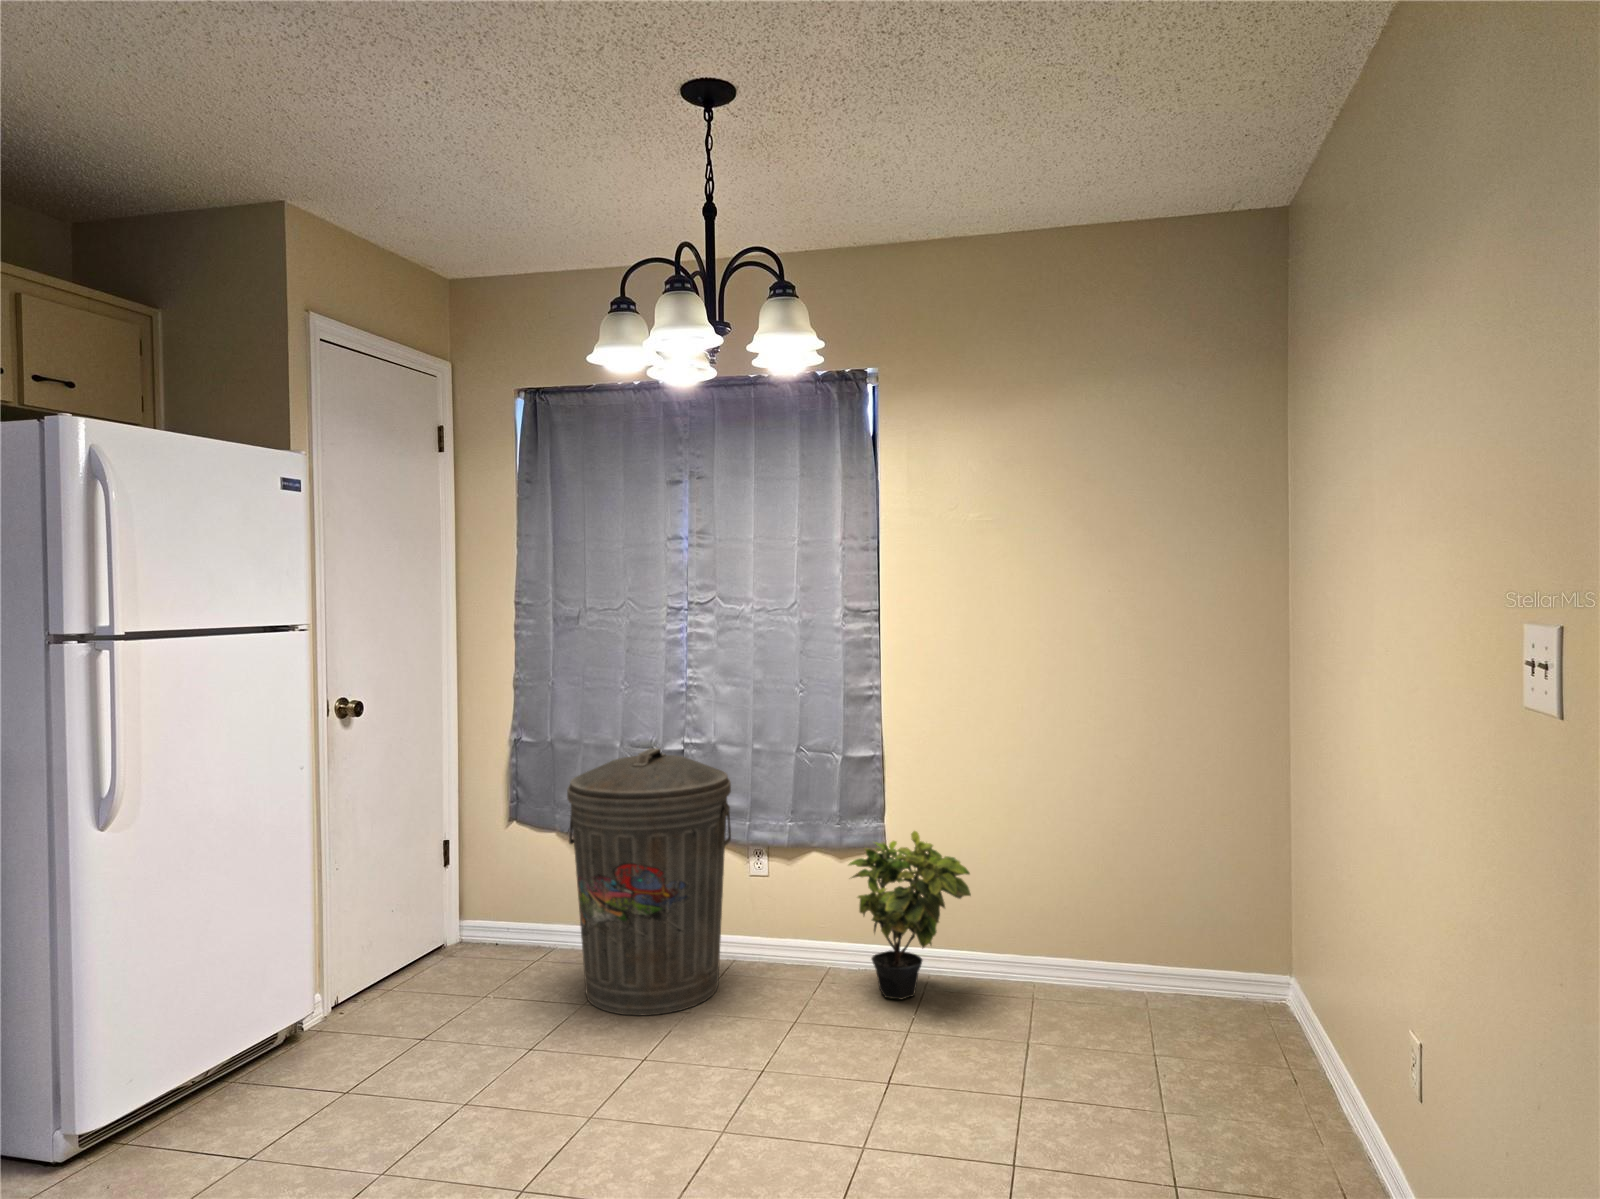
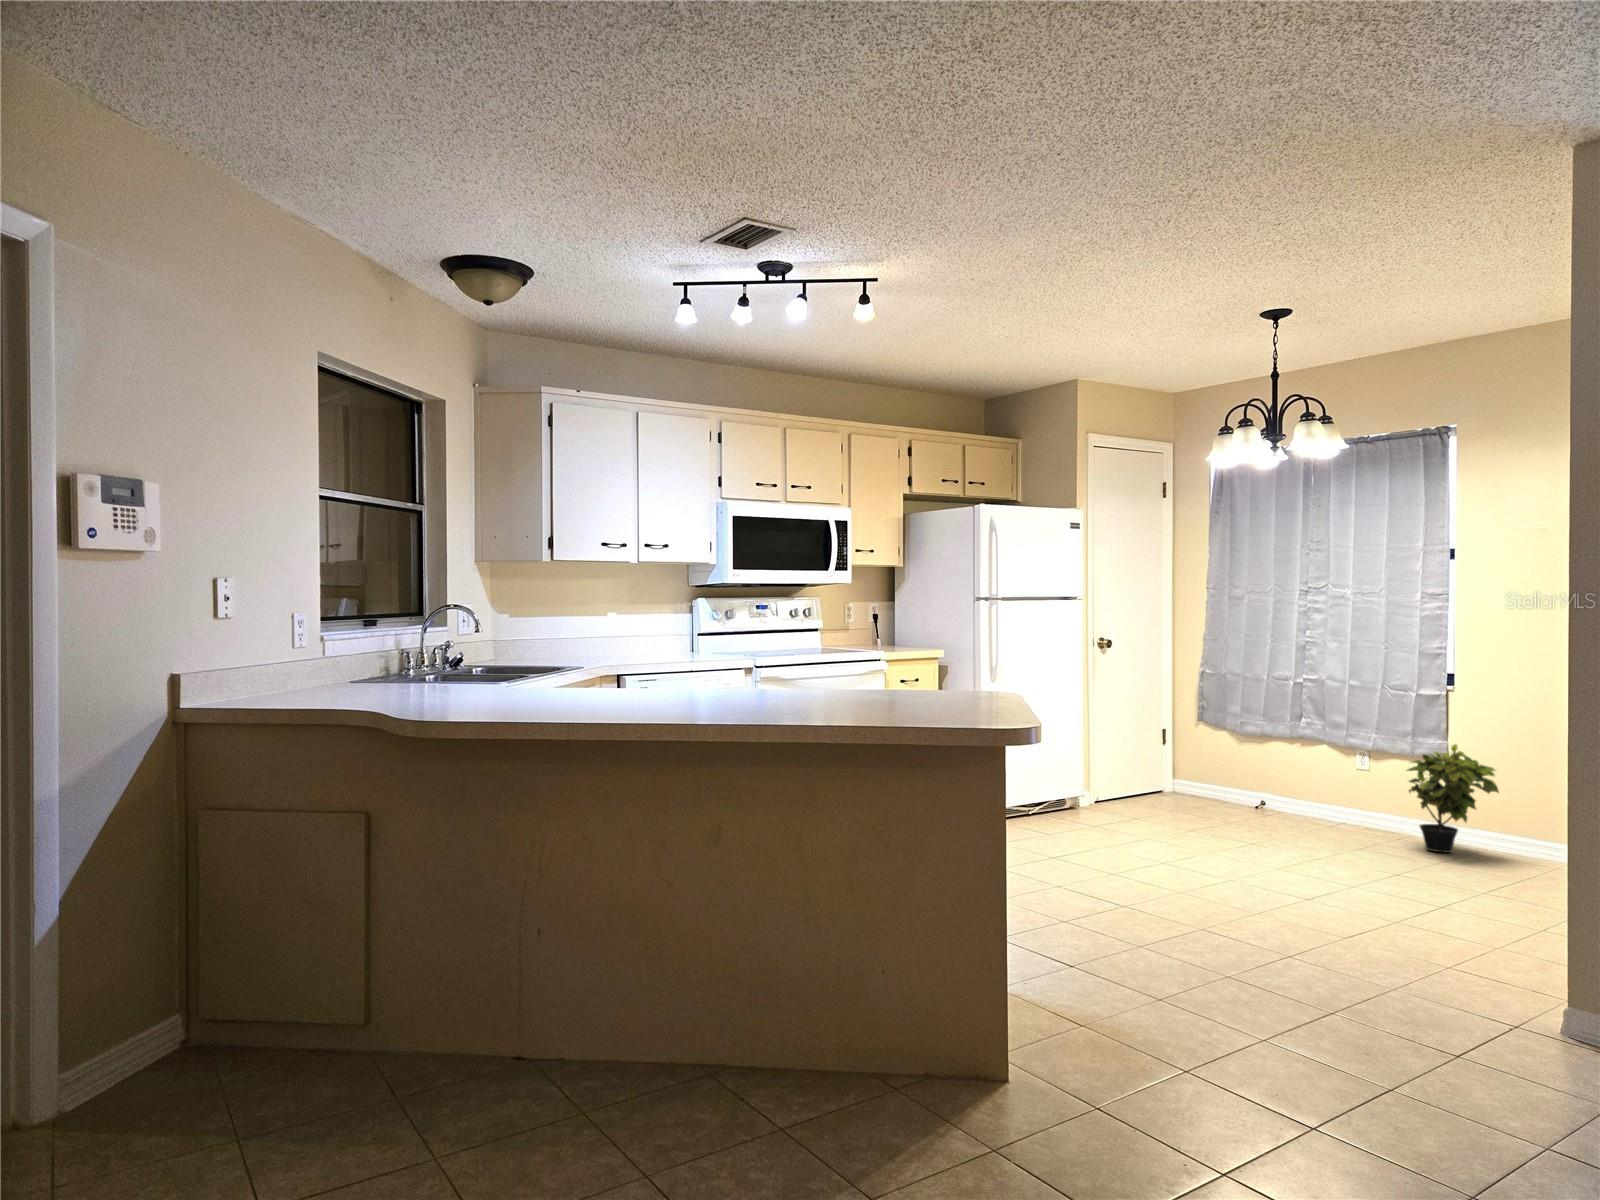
trash can: present [567,748,731,1016] -> none [1221,677,1329,832]

